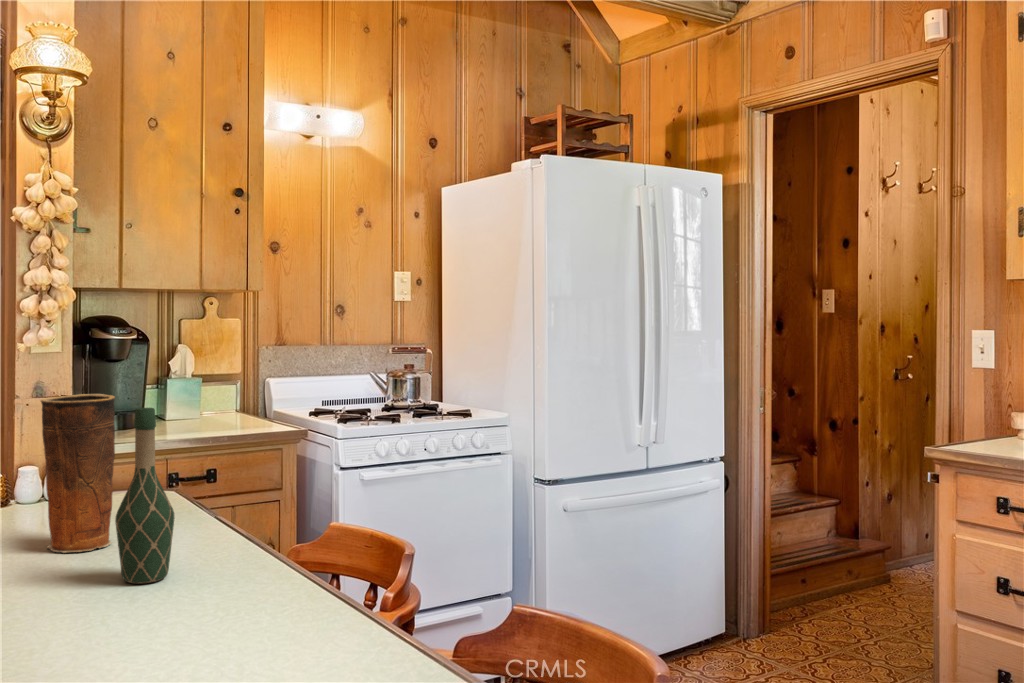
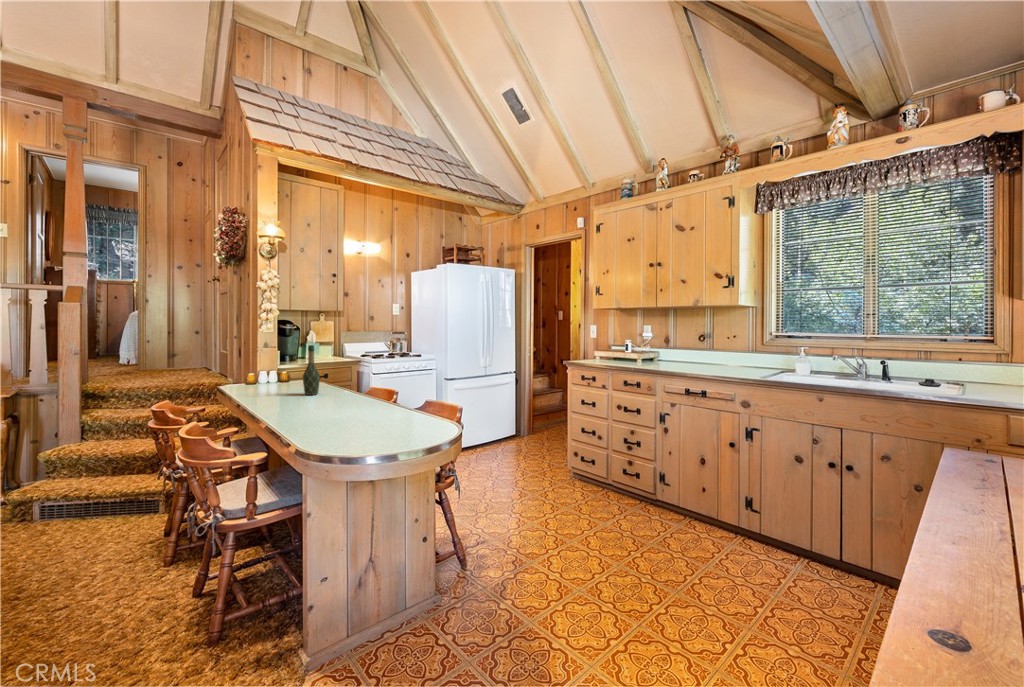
vase: present [41,394,115,553] -> none [275,343,299,390]

